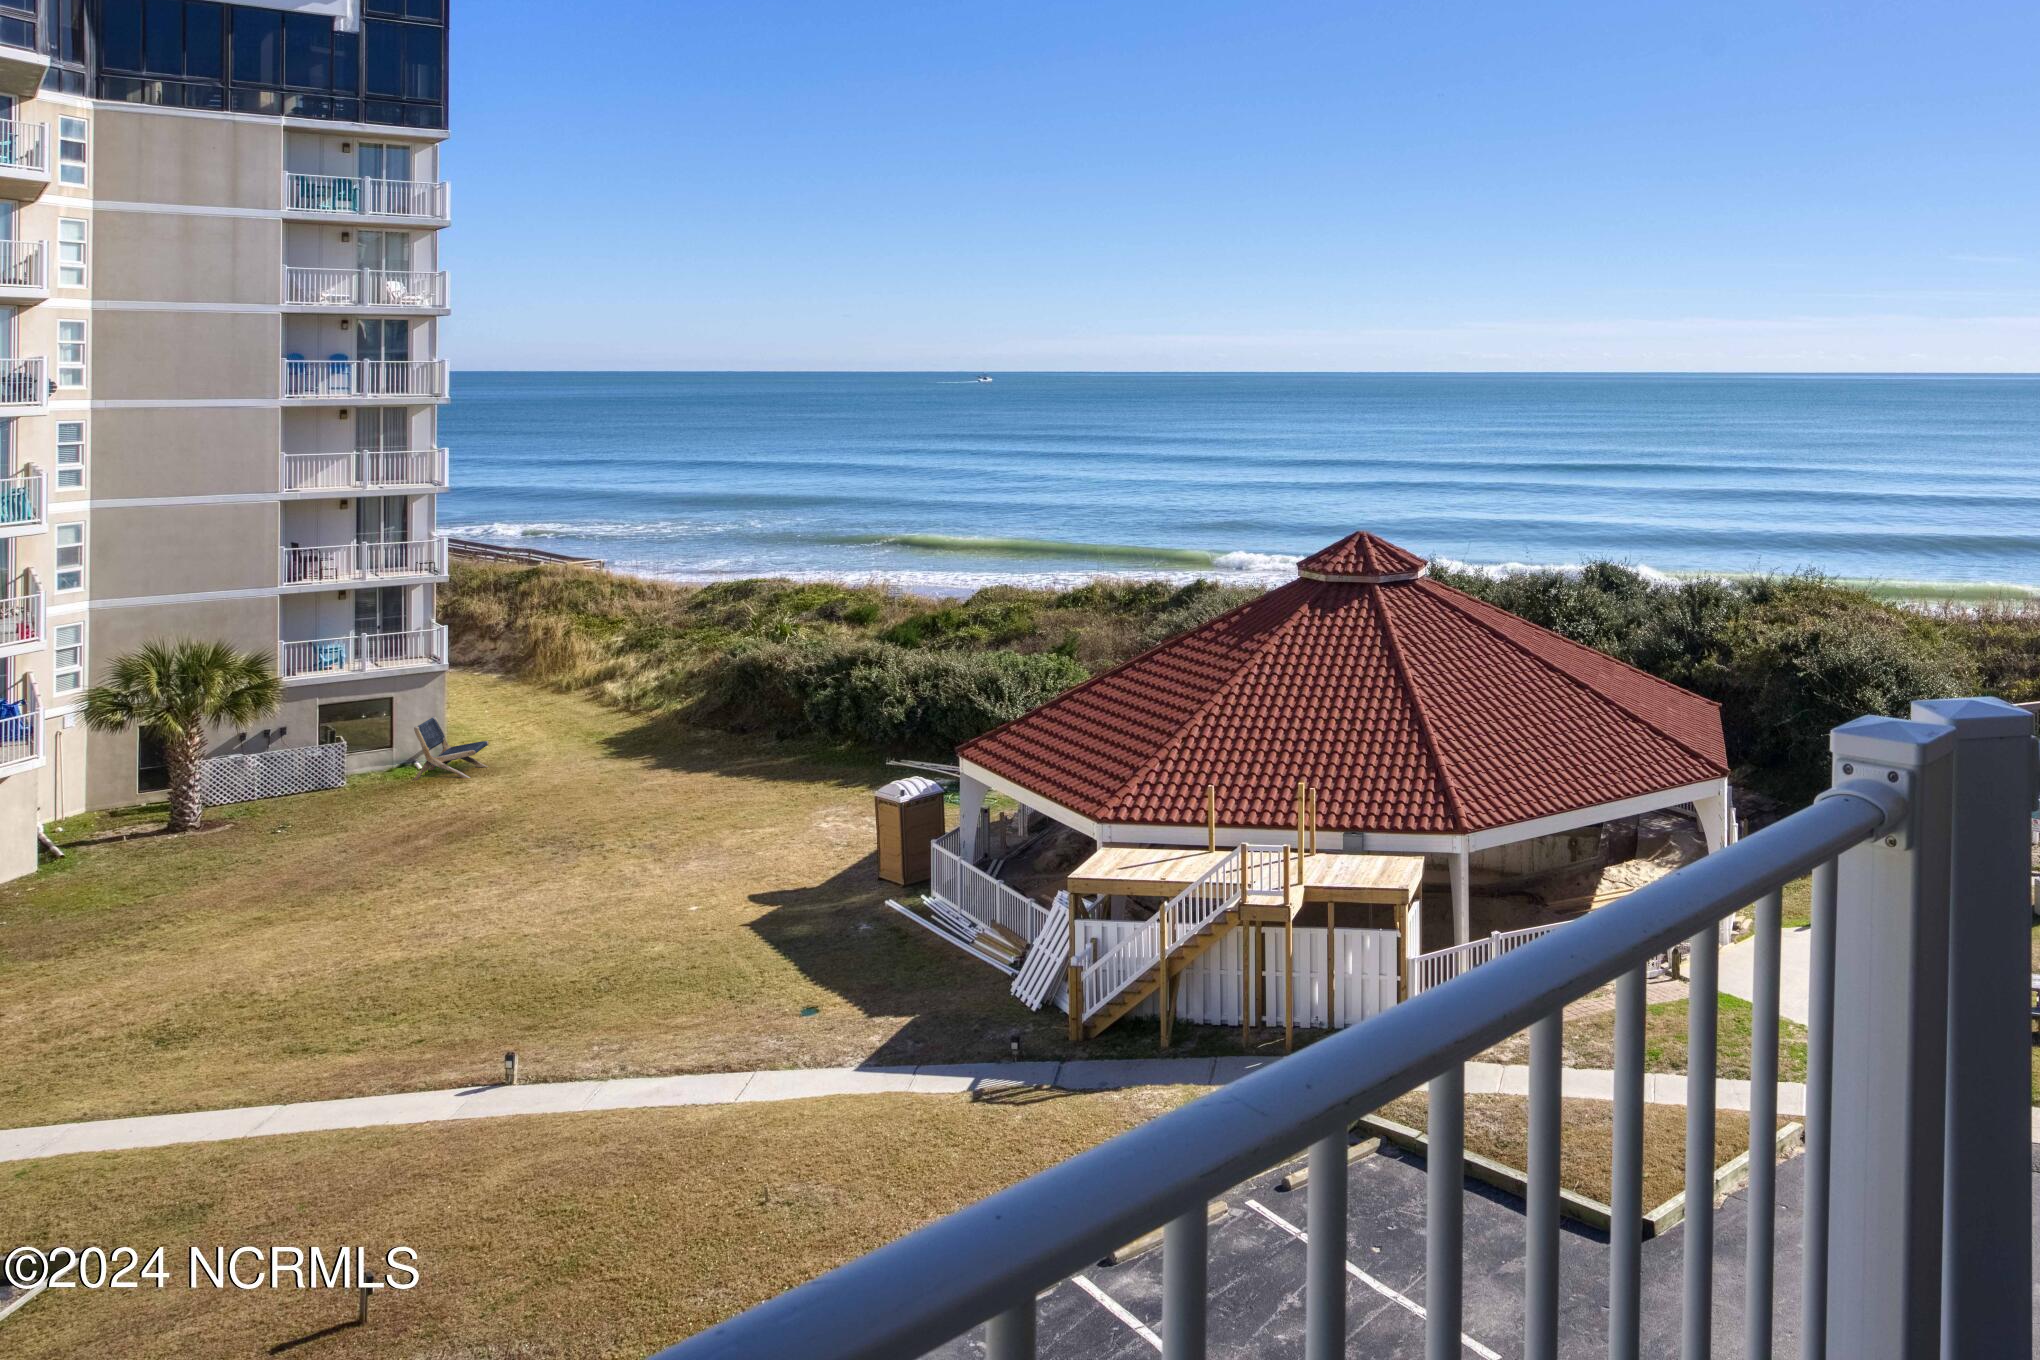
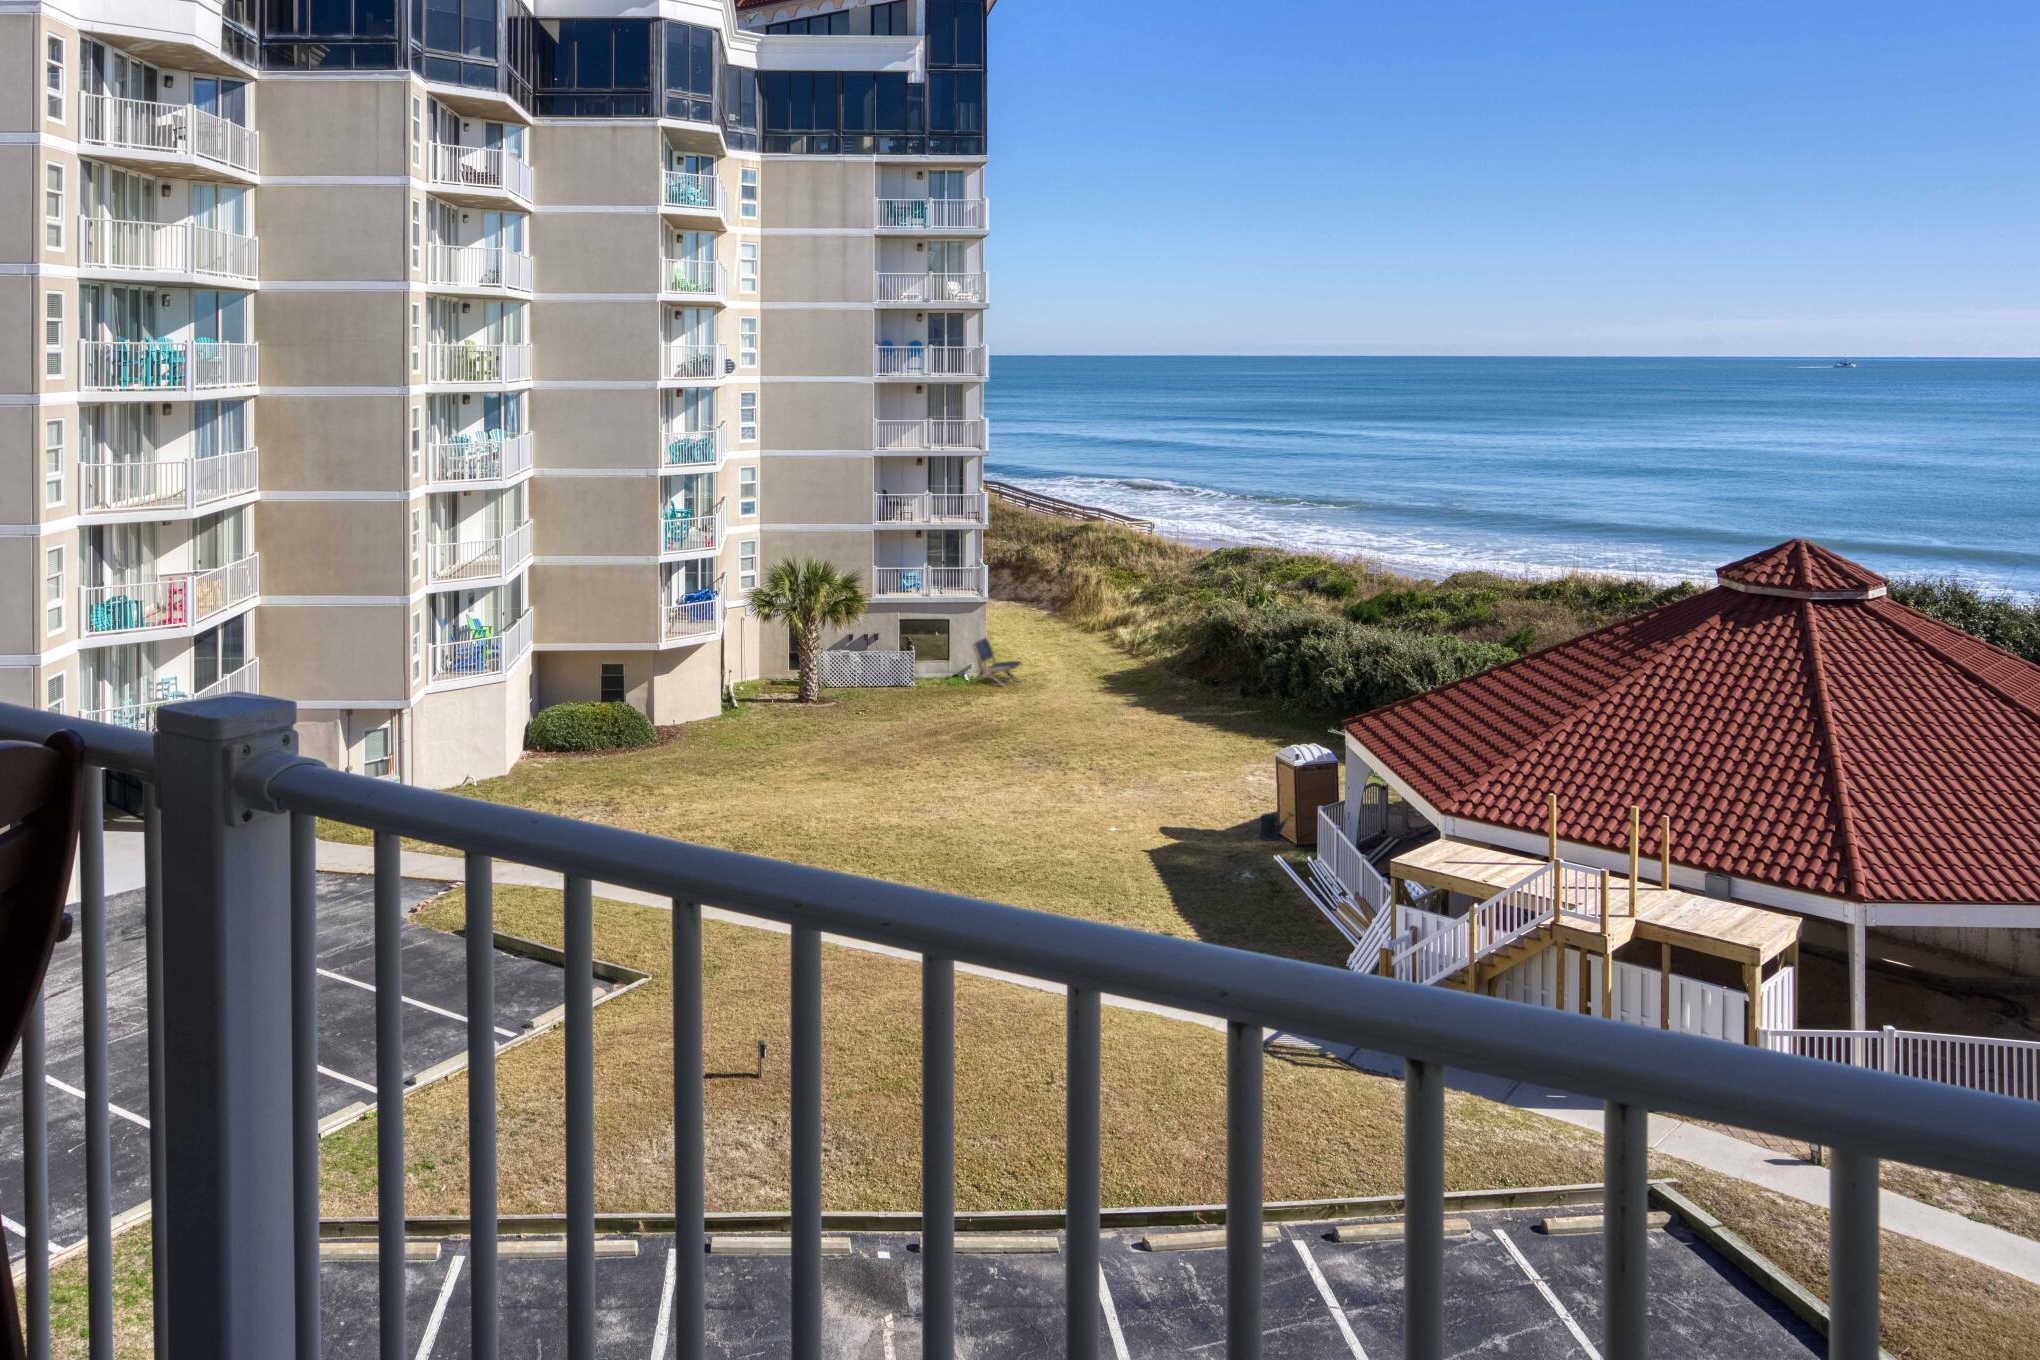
watering can: none [855,857,898,893] -> present [1260,813,1292,841]

